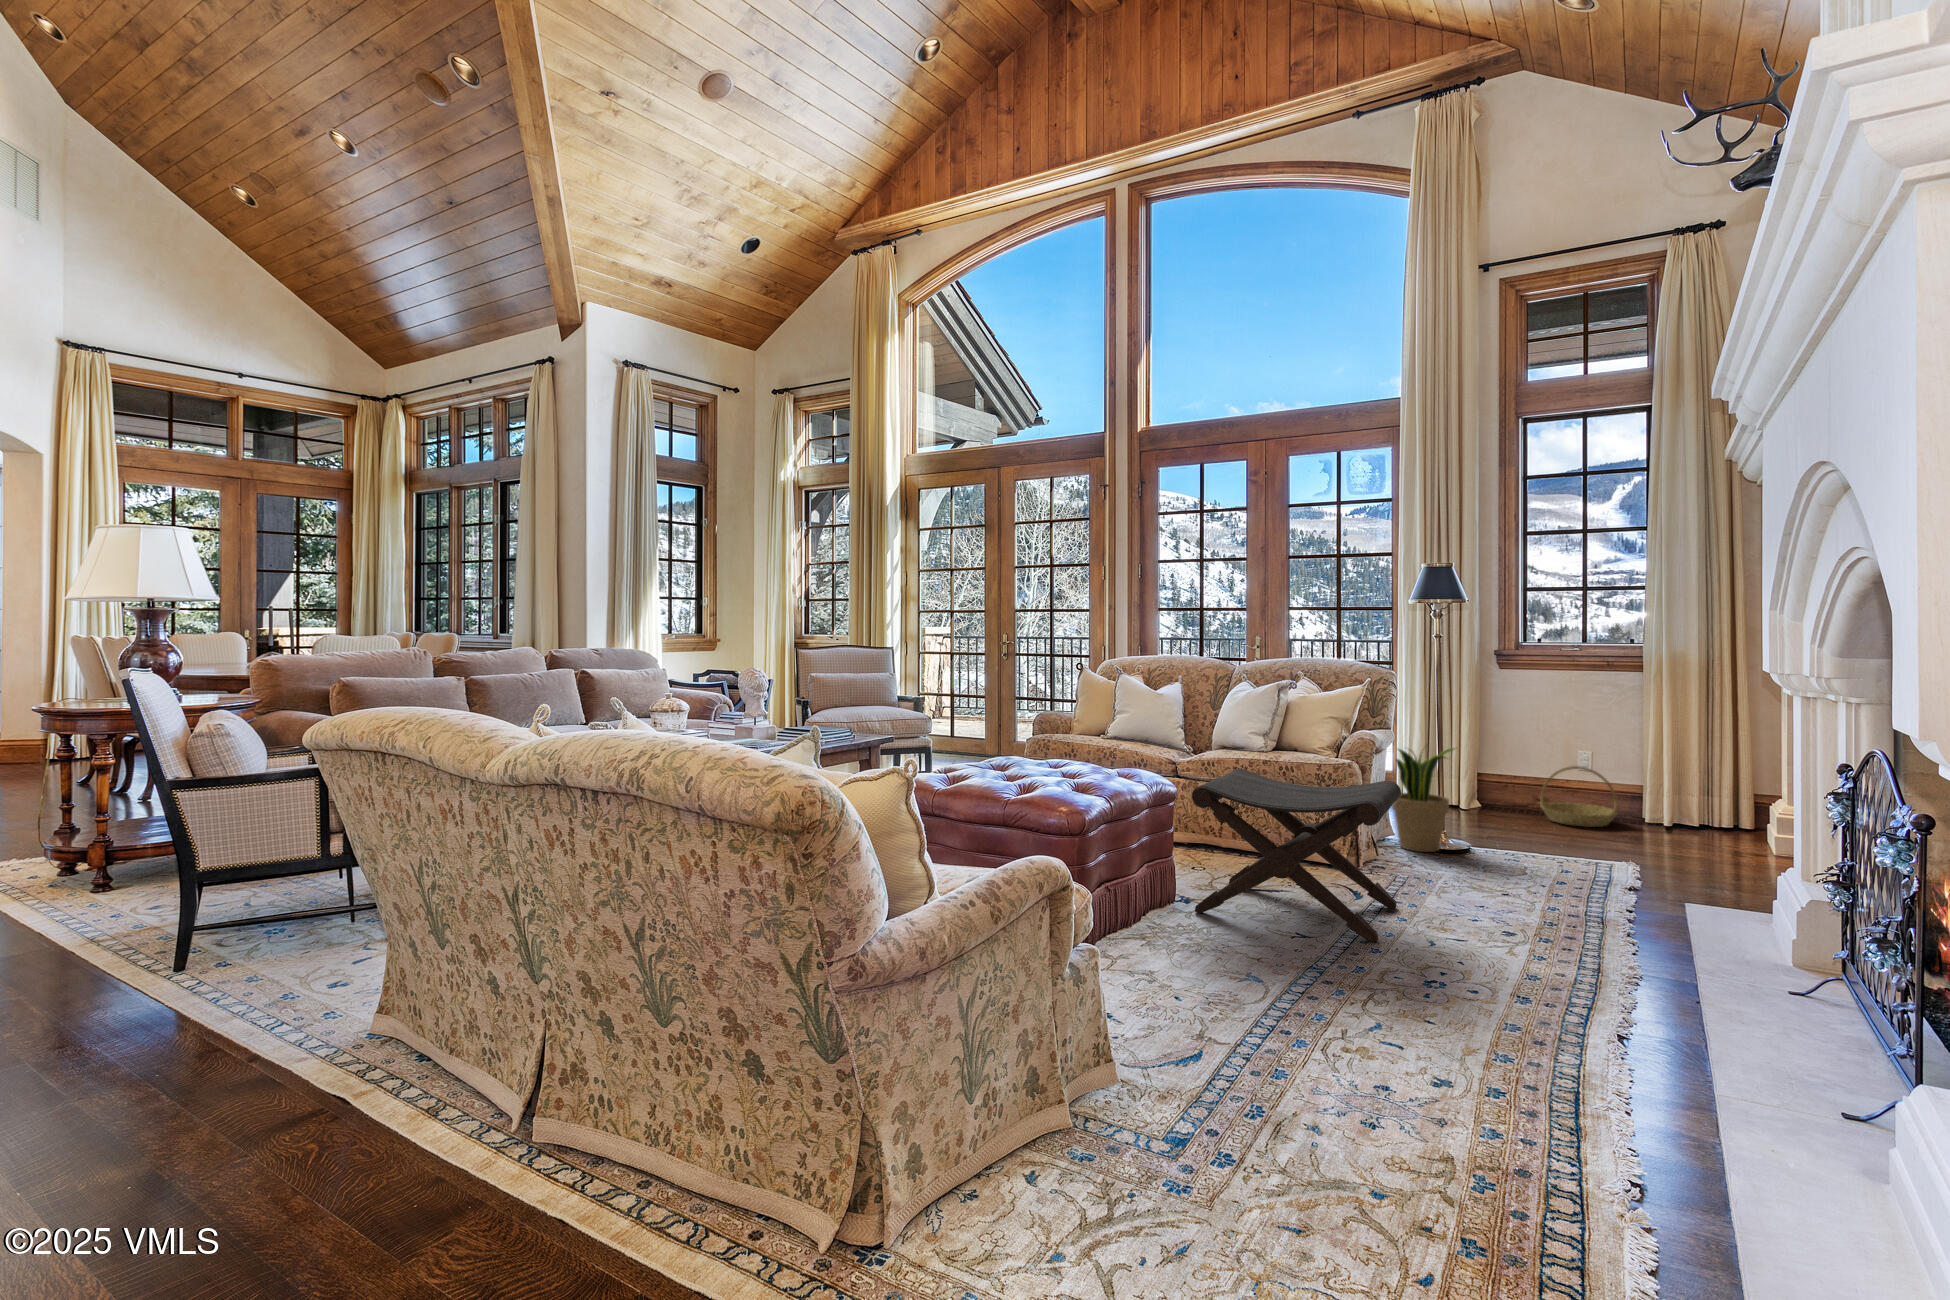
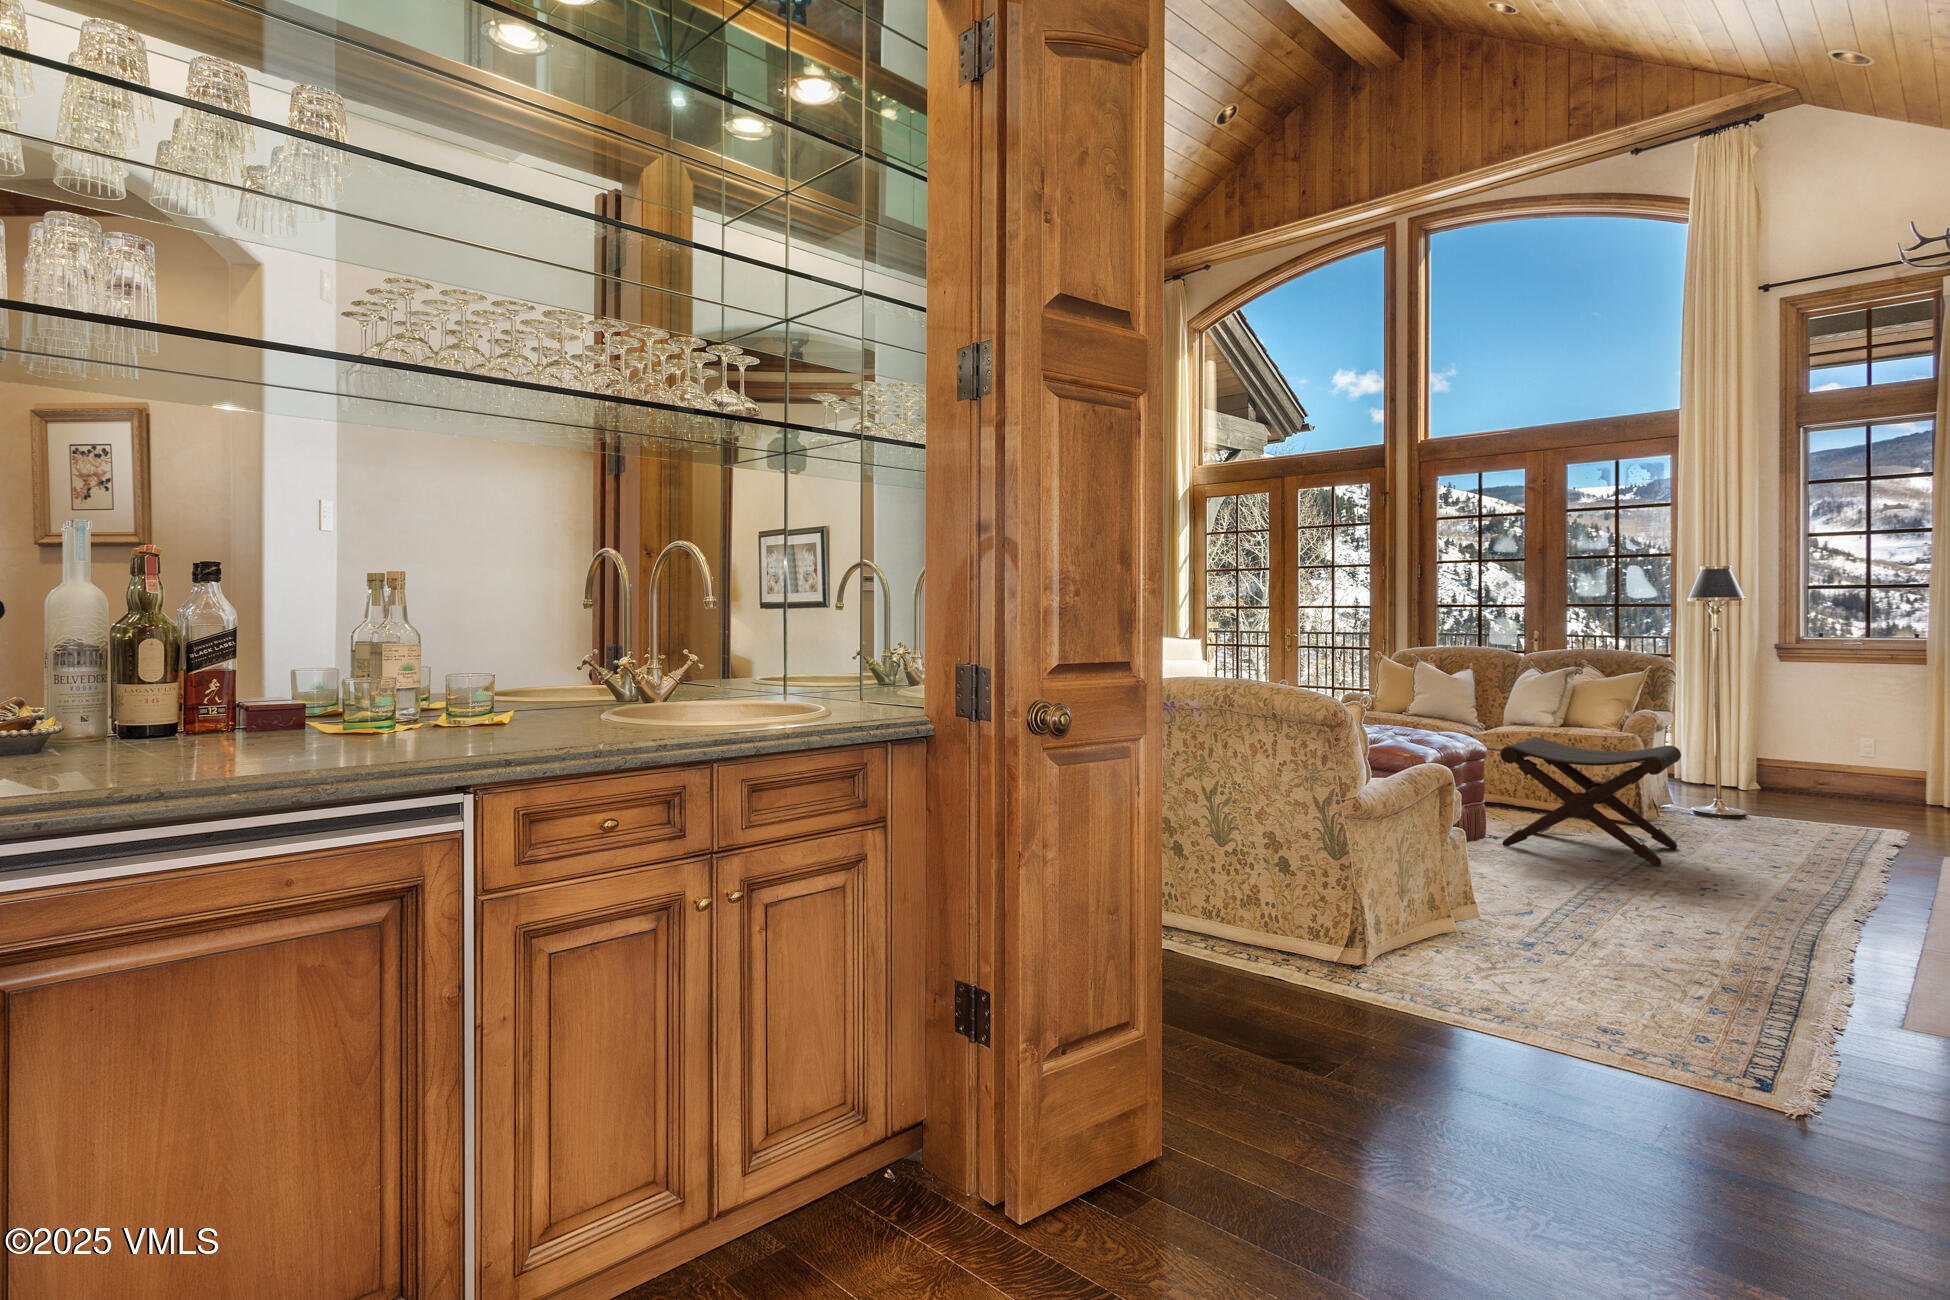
potted plant: present [1391,748,1454,852] -> none [1672,723,1736,817]
basket: present [1540,766,1618,827] -> none [1823,750,1903,805]

